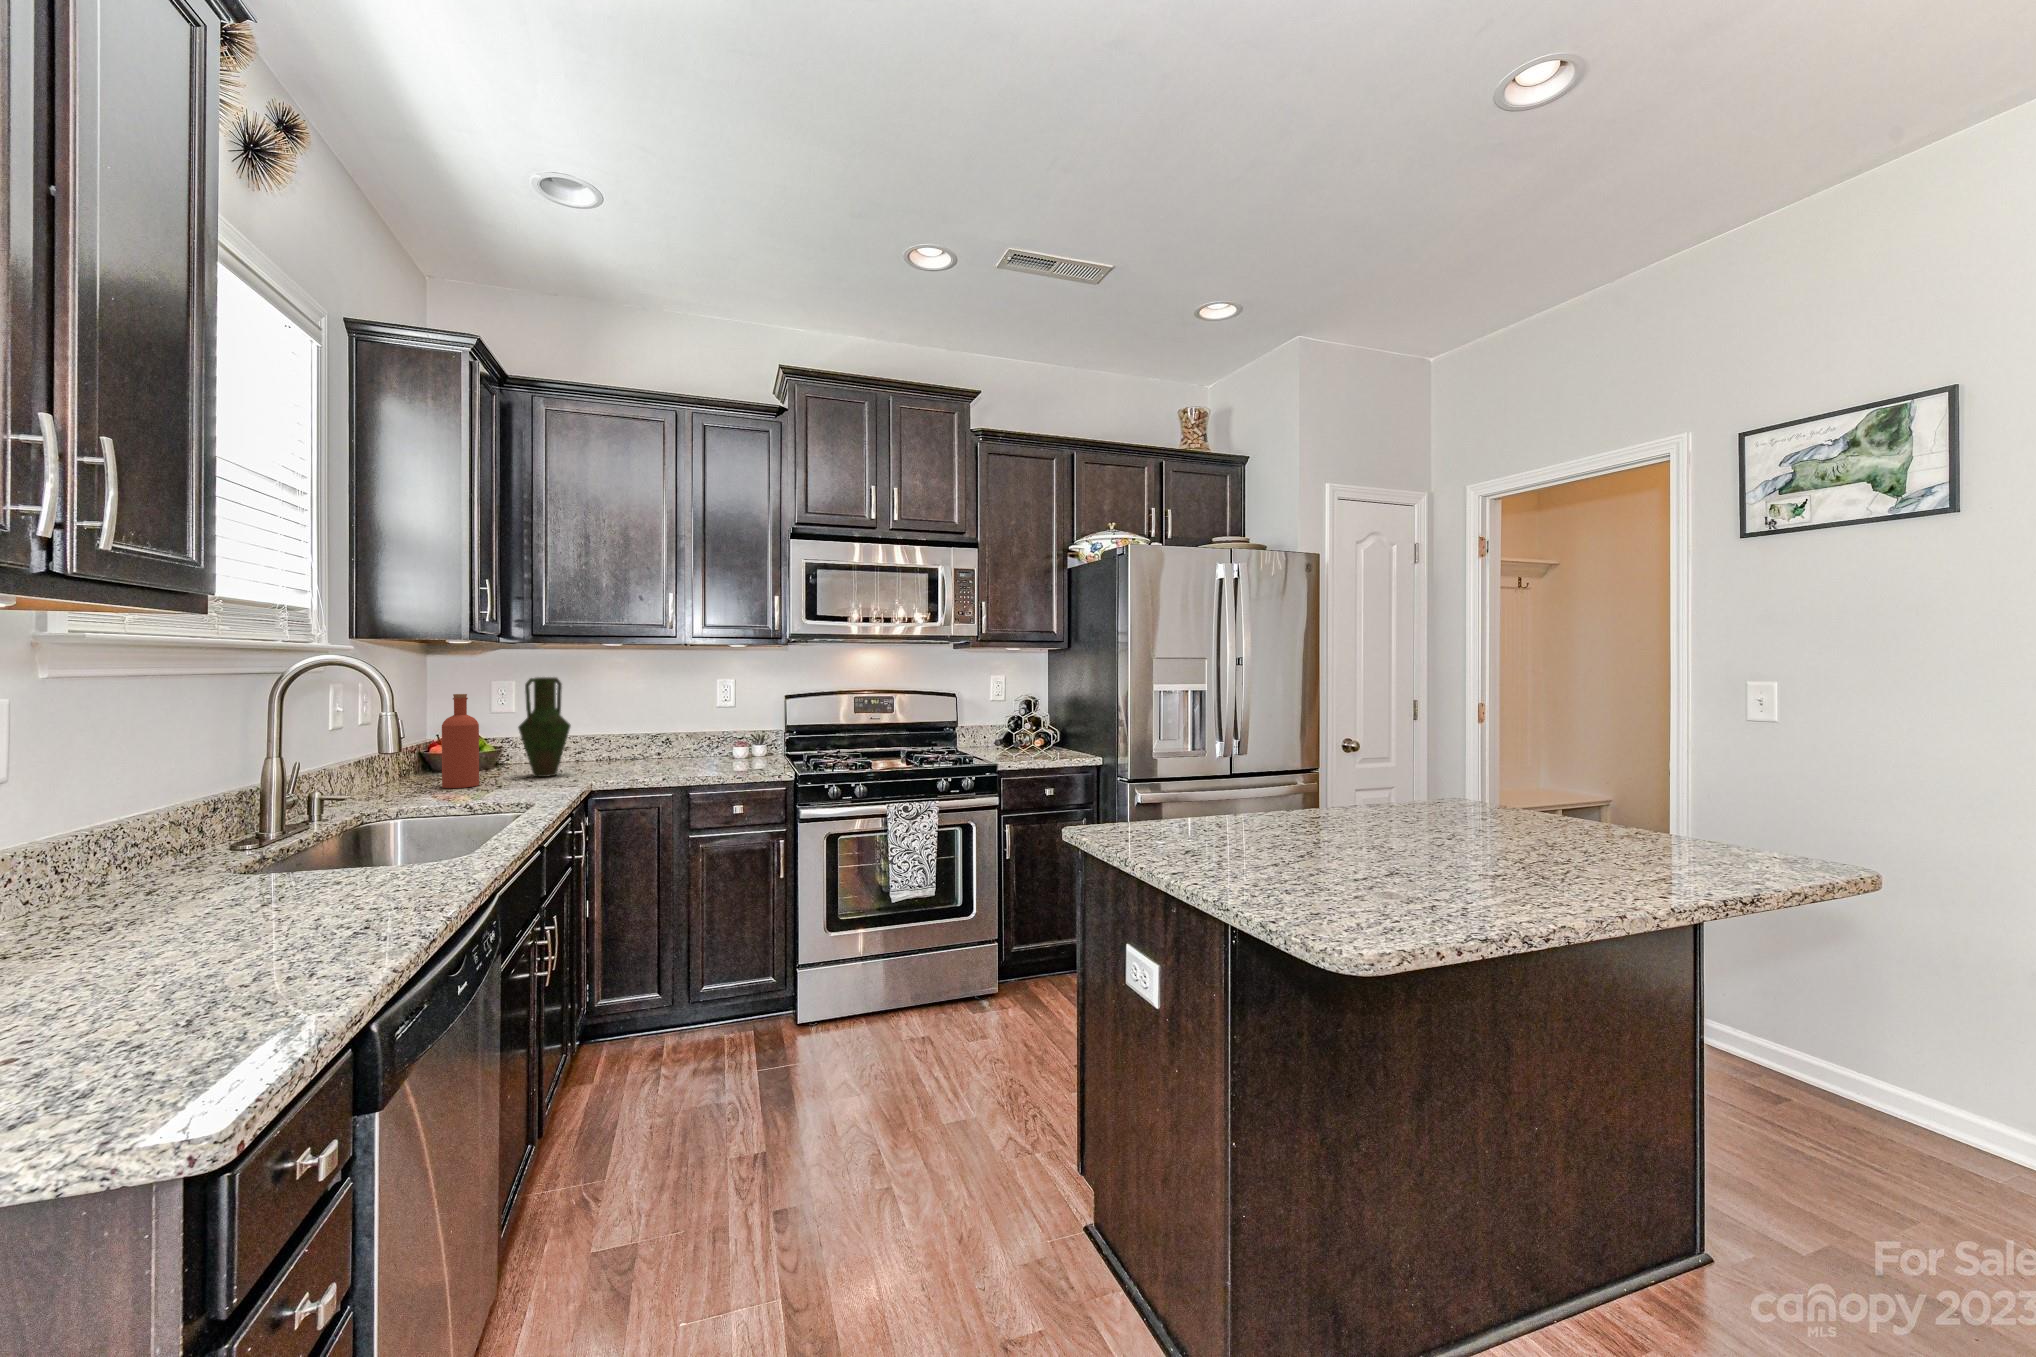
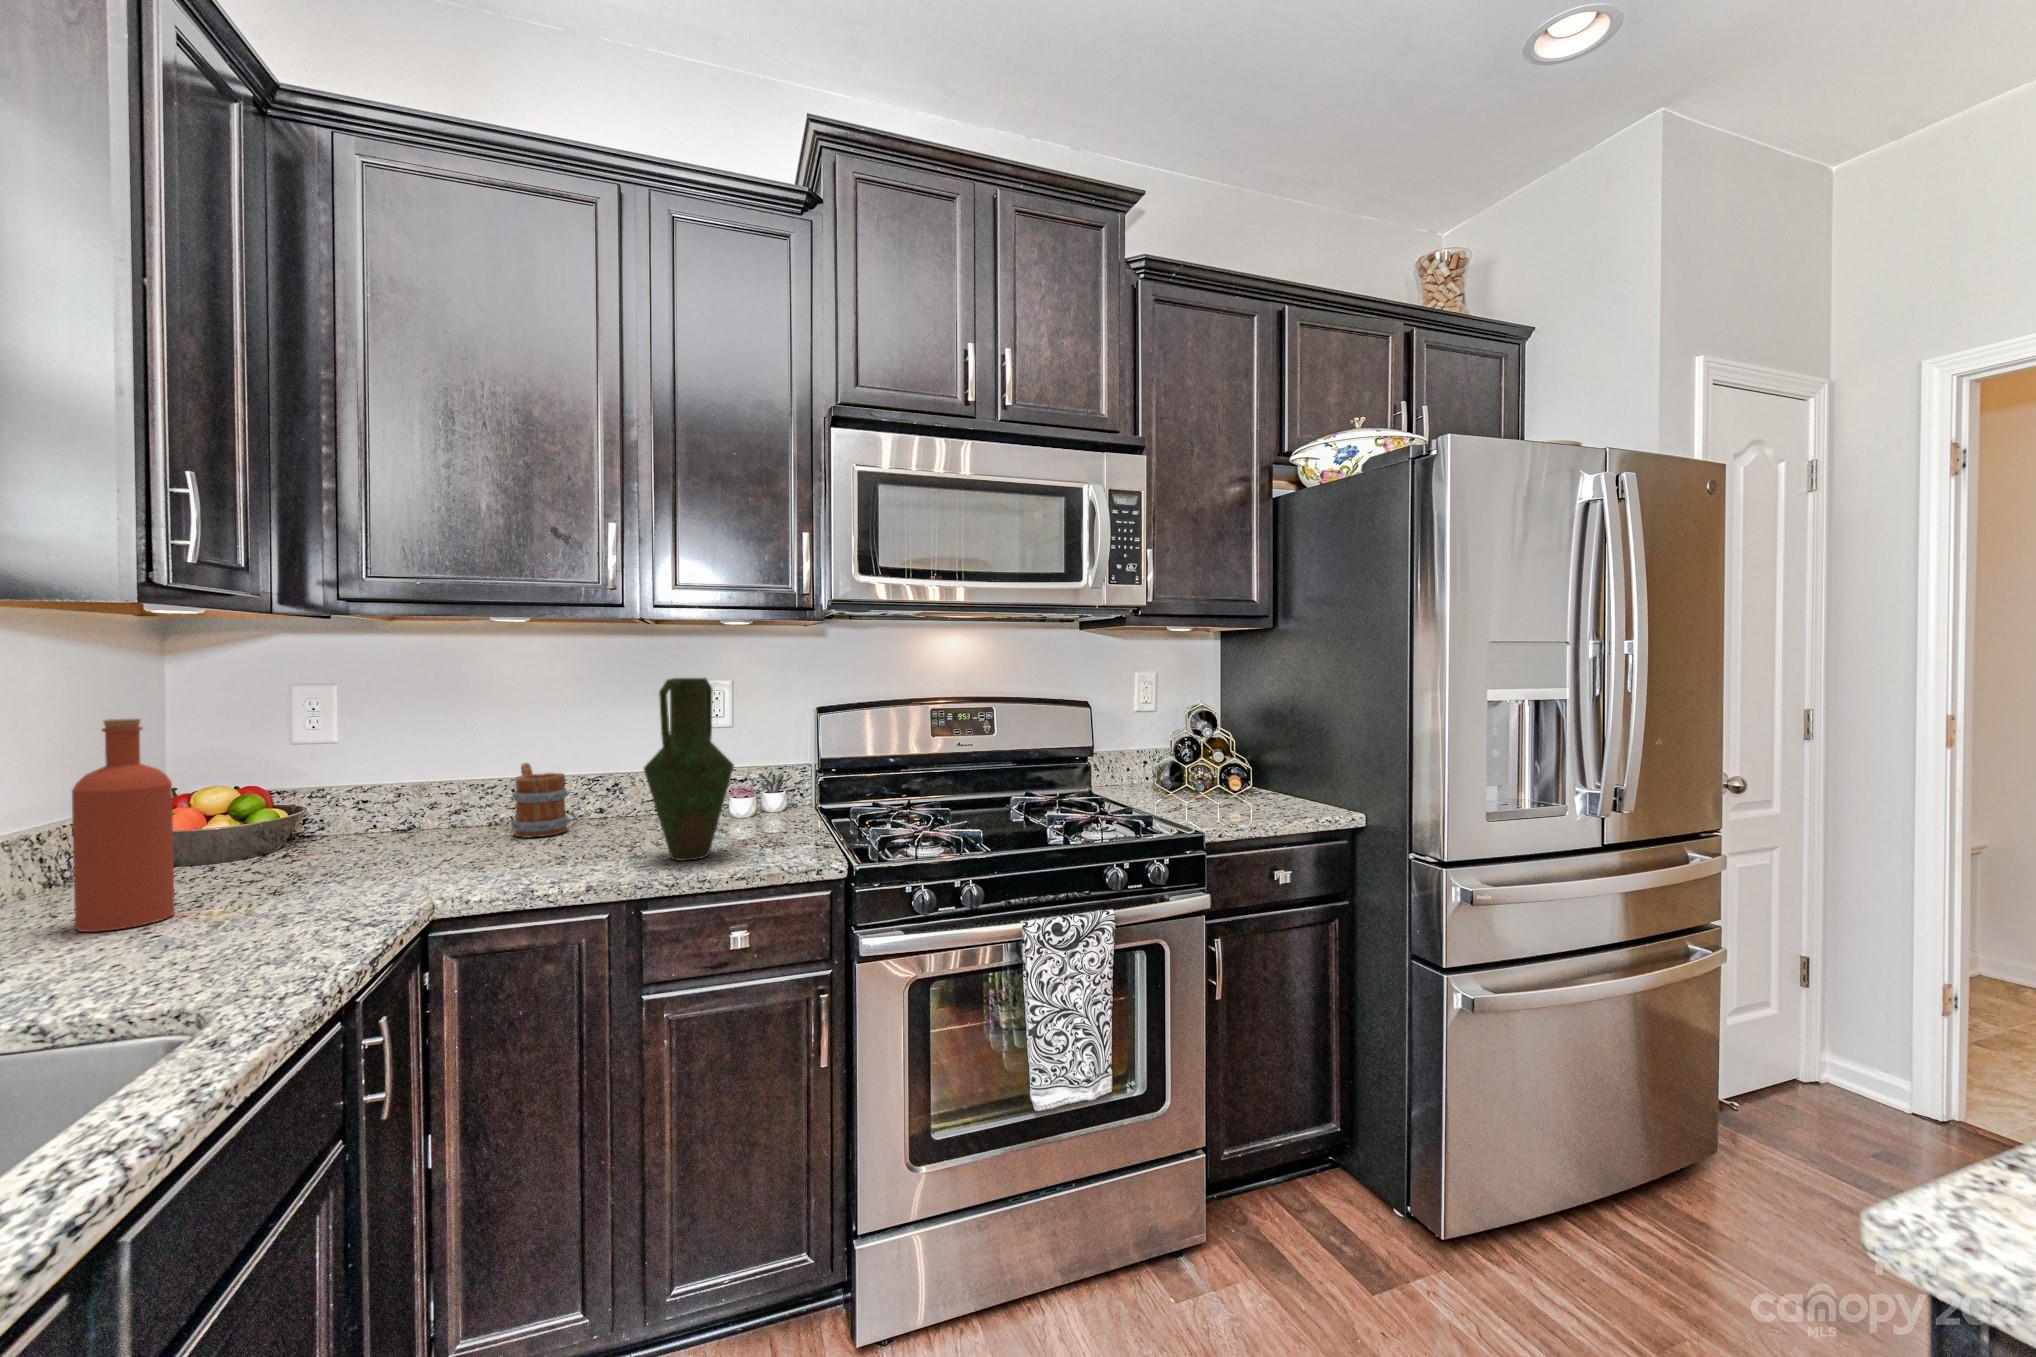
vase: present [518,677,571,777] -> present [644,677,734,861]
mug: none [612,725,644,765] -> present [511,763,570,838]

